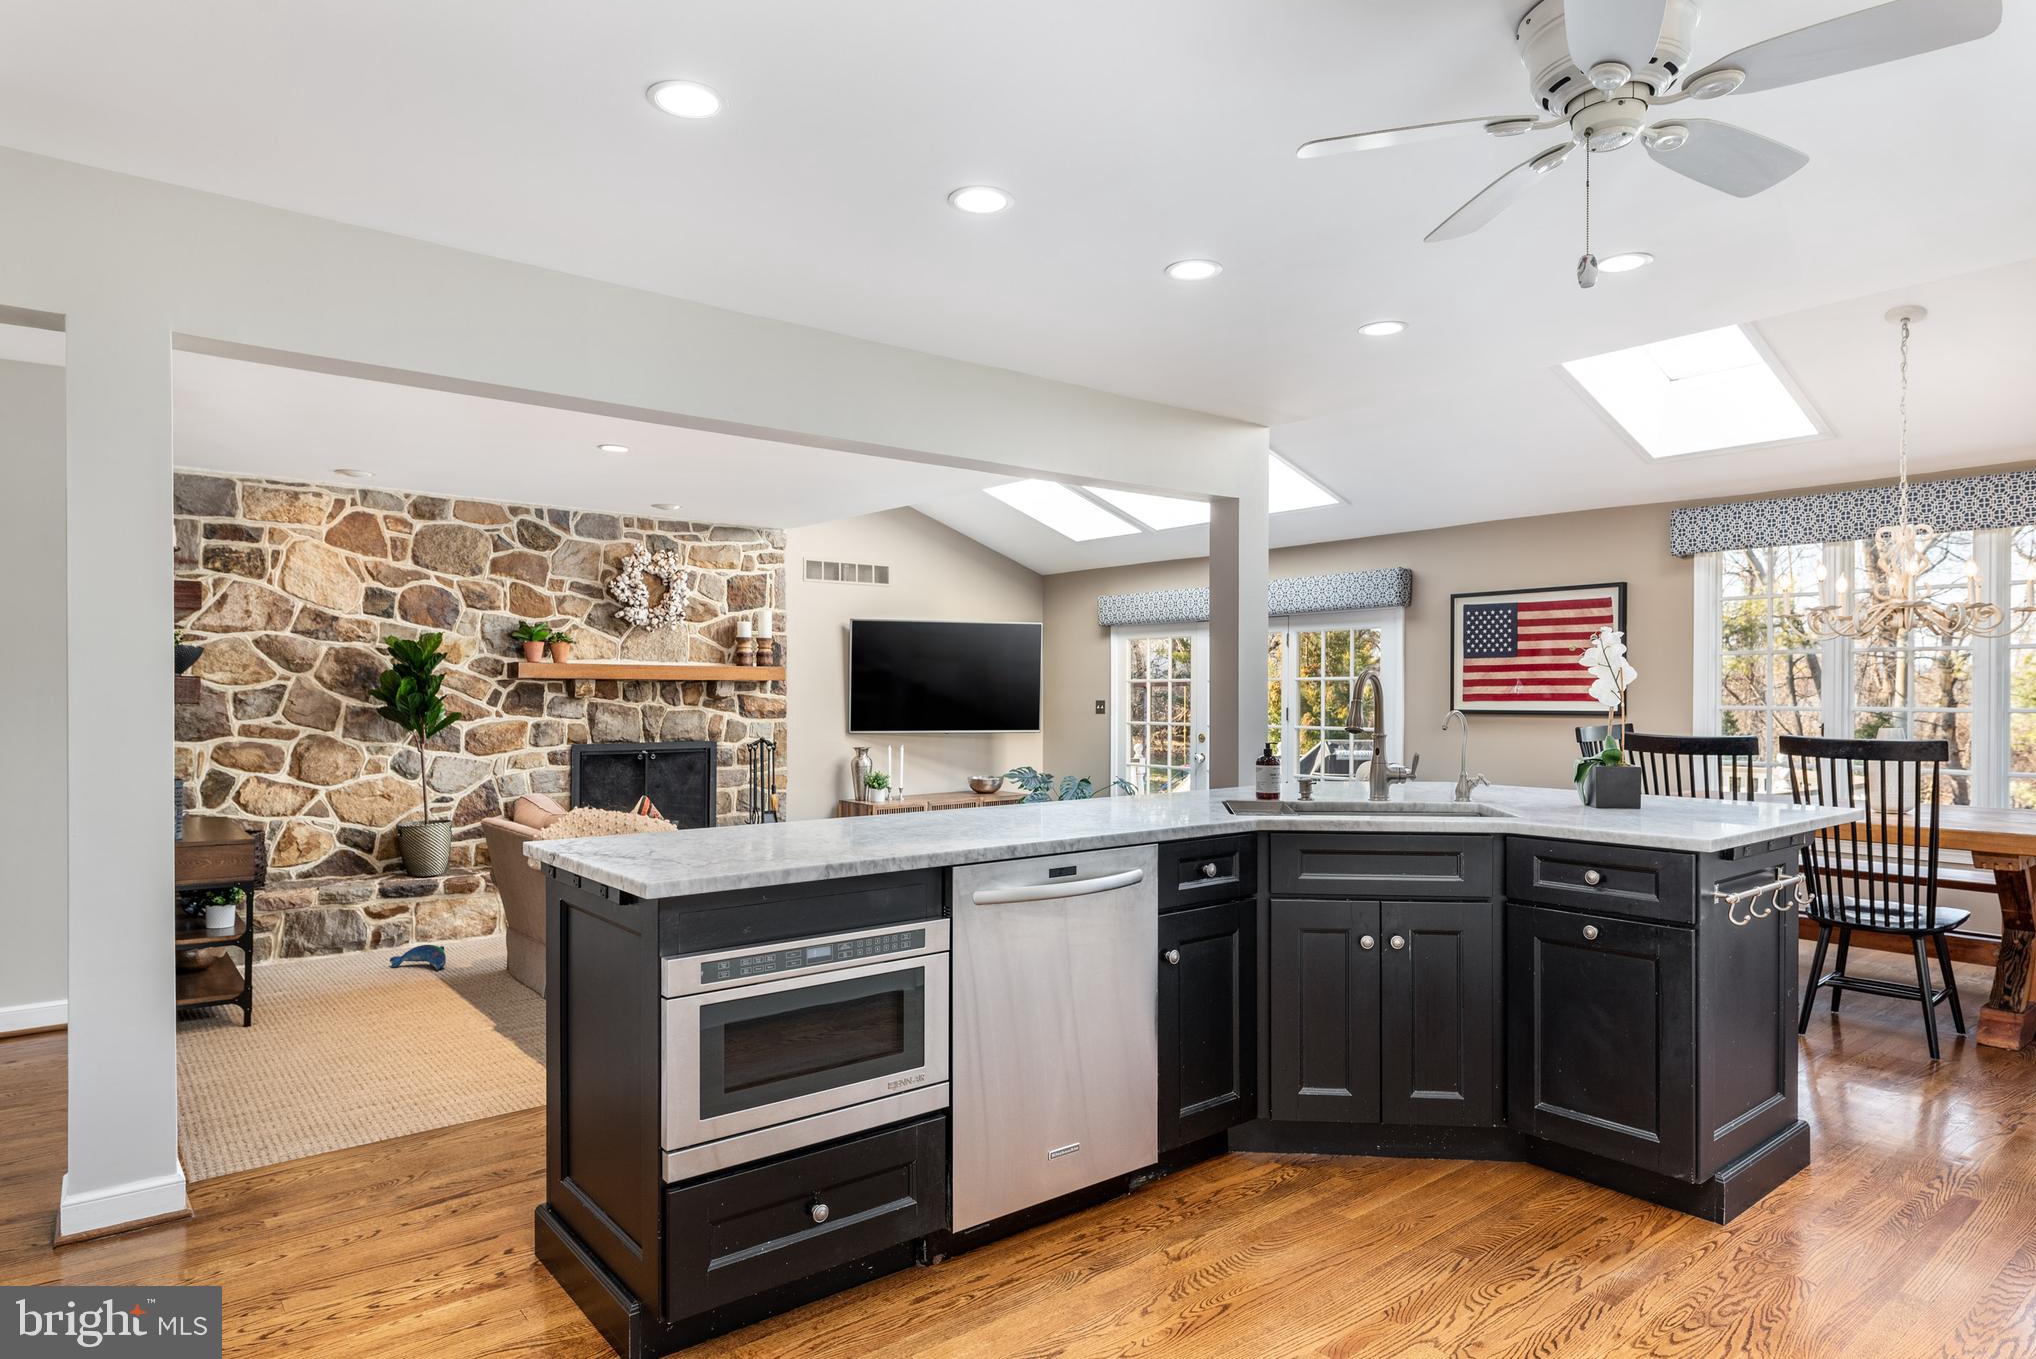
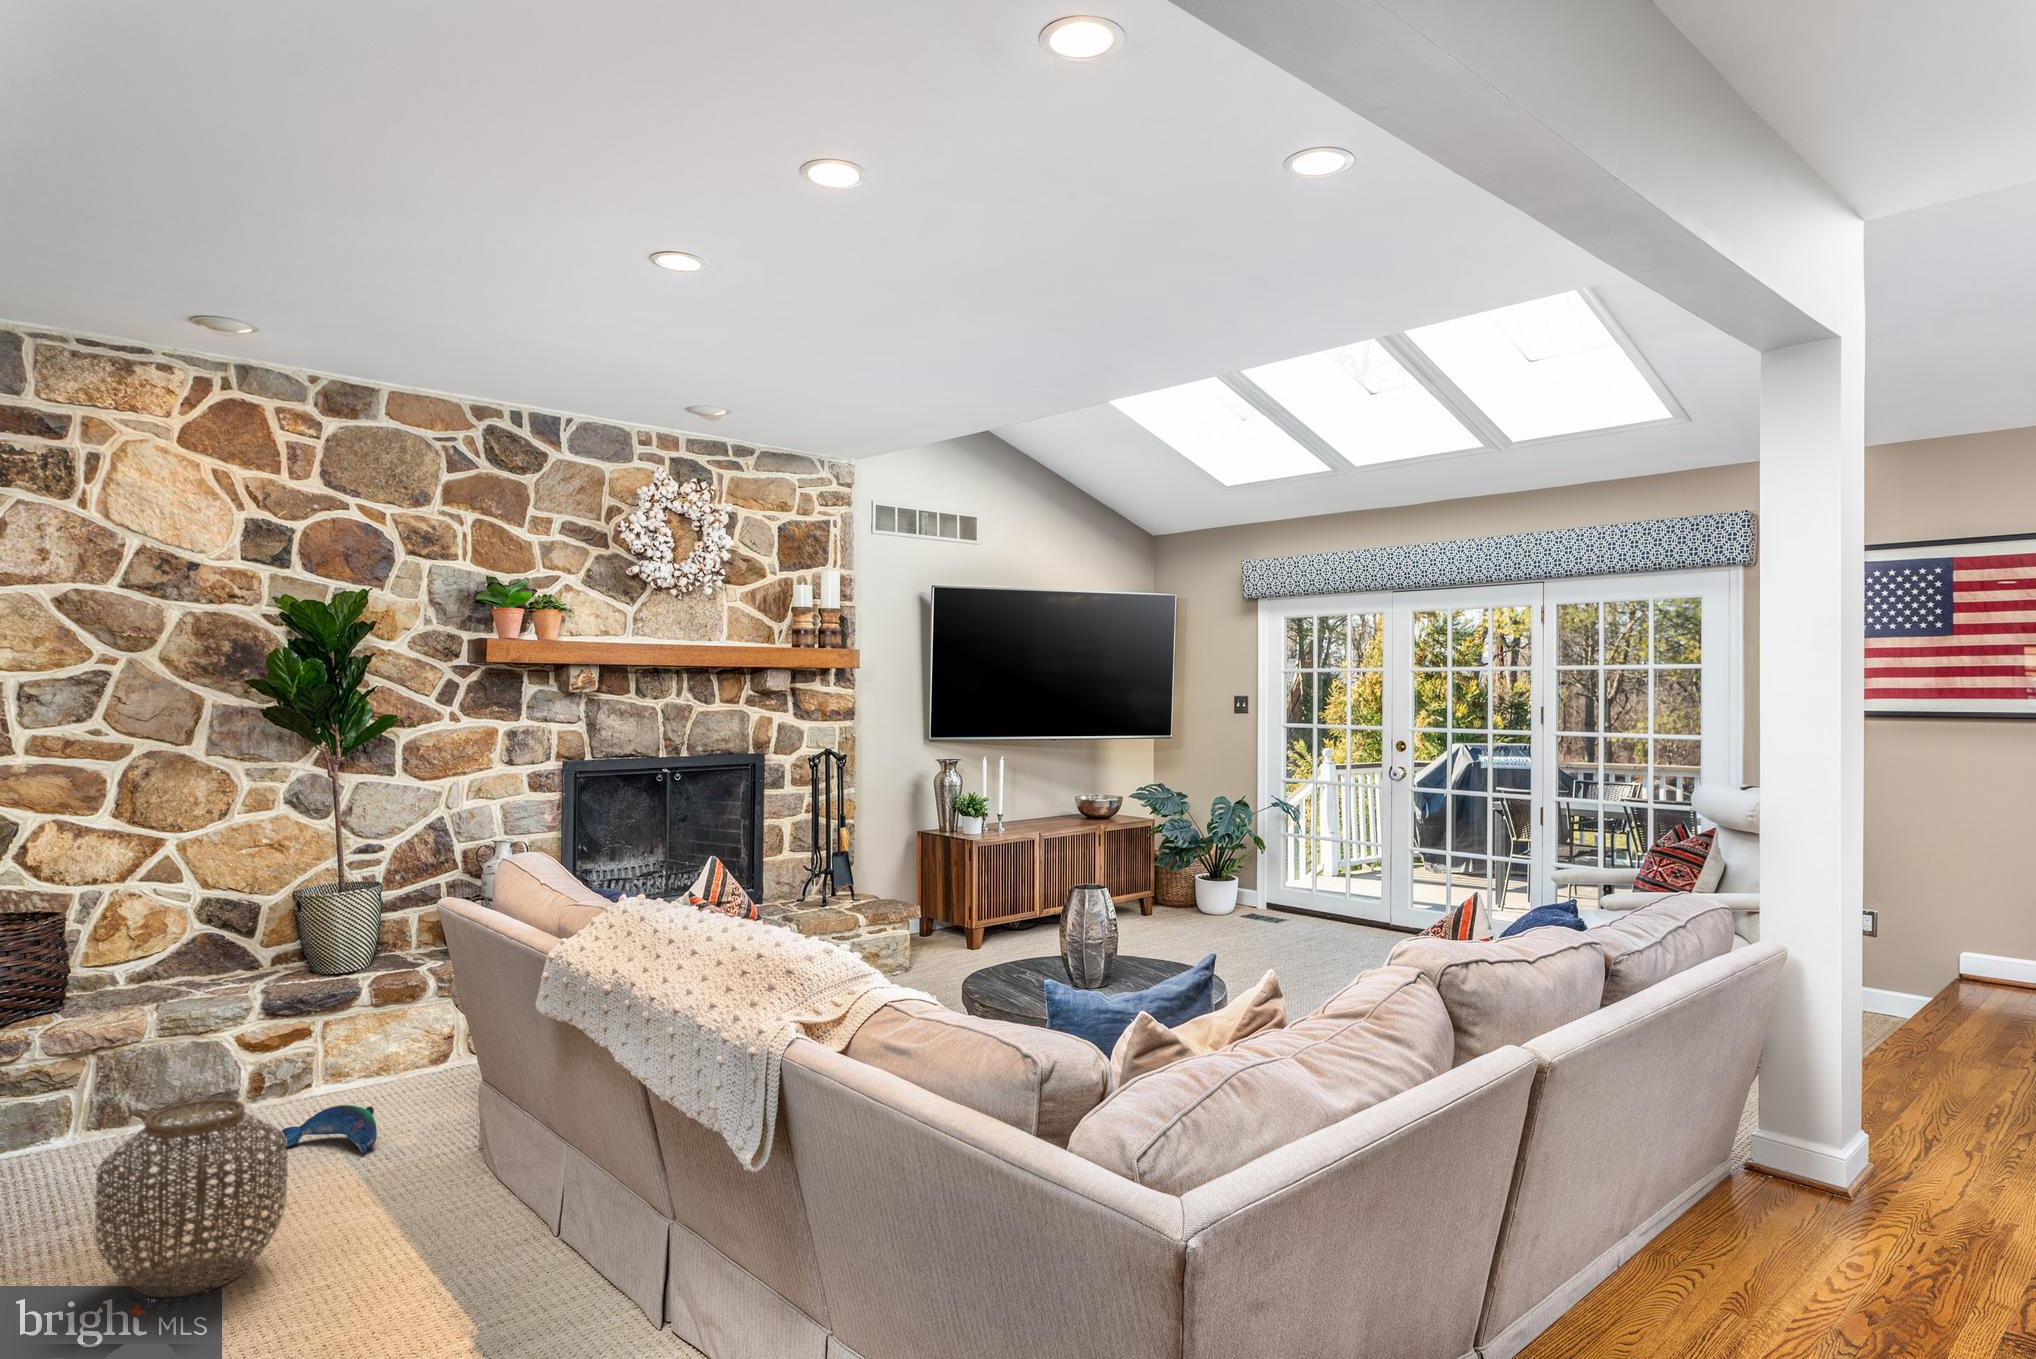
woven basket: none [298,918,395,1015] -> present [95,1099,287,1297]

